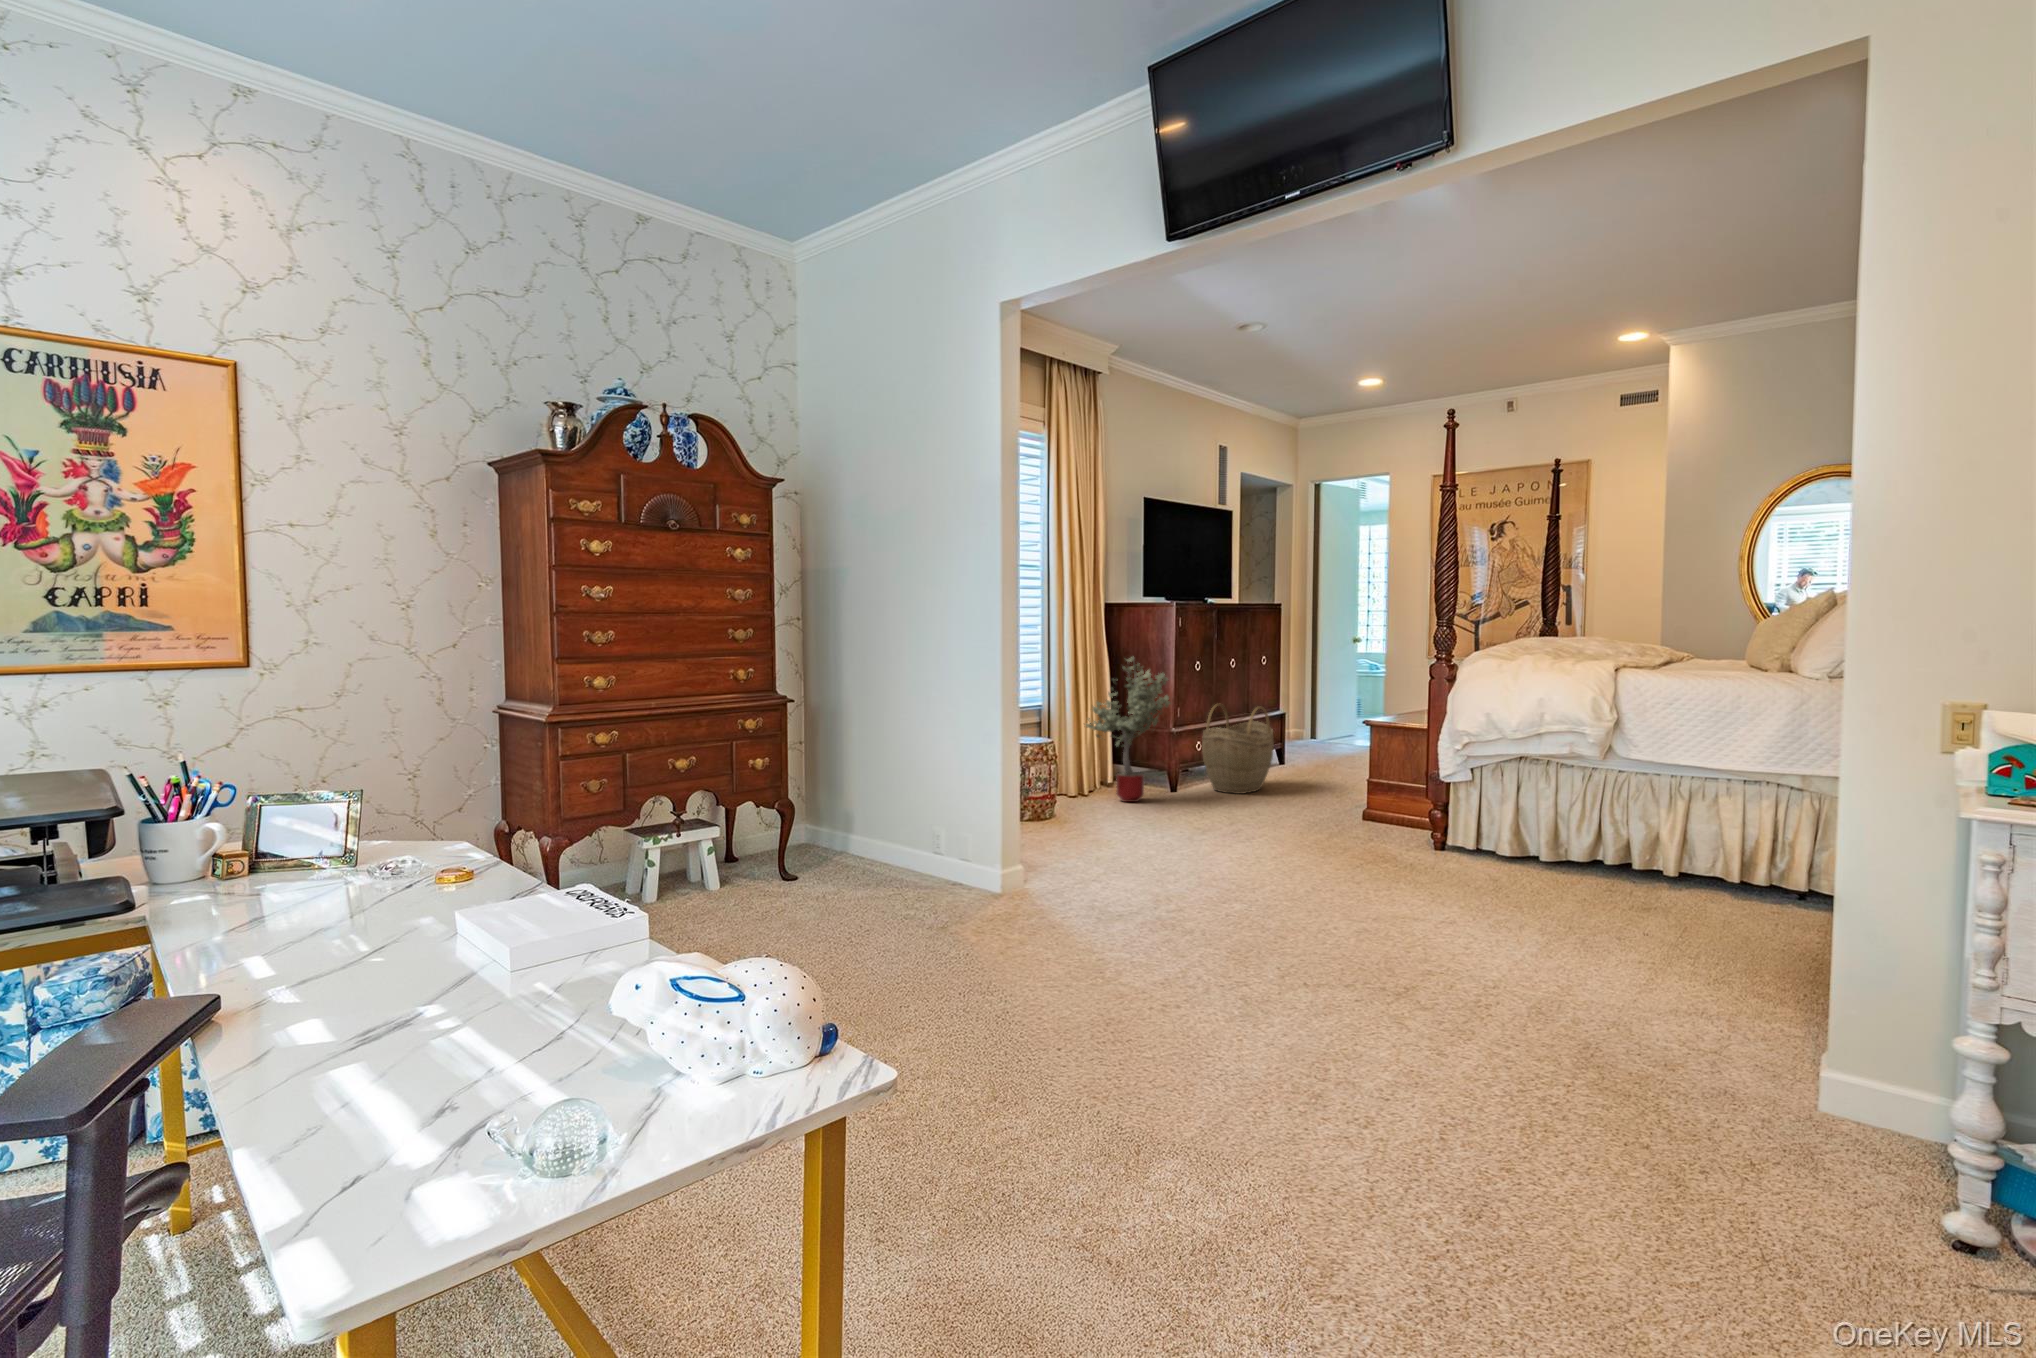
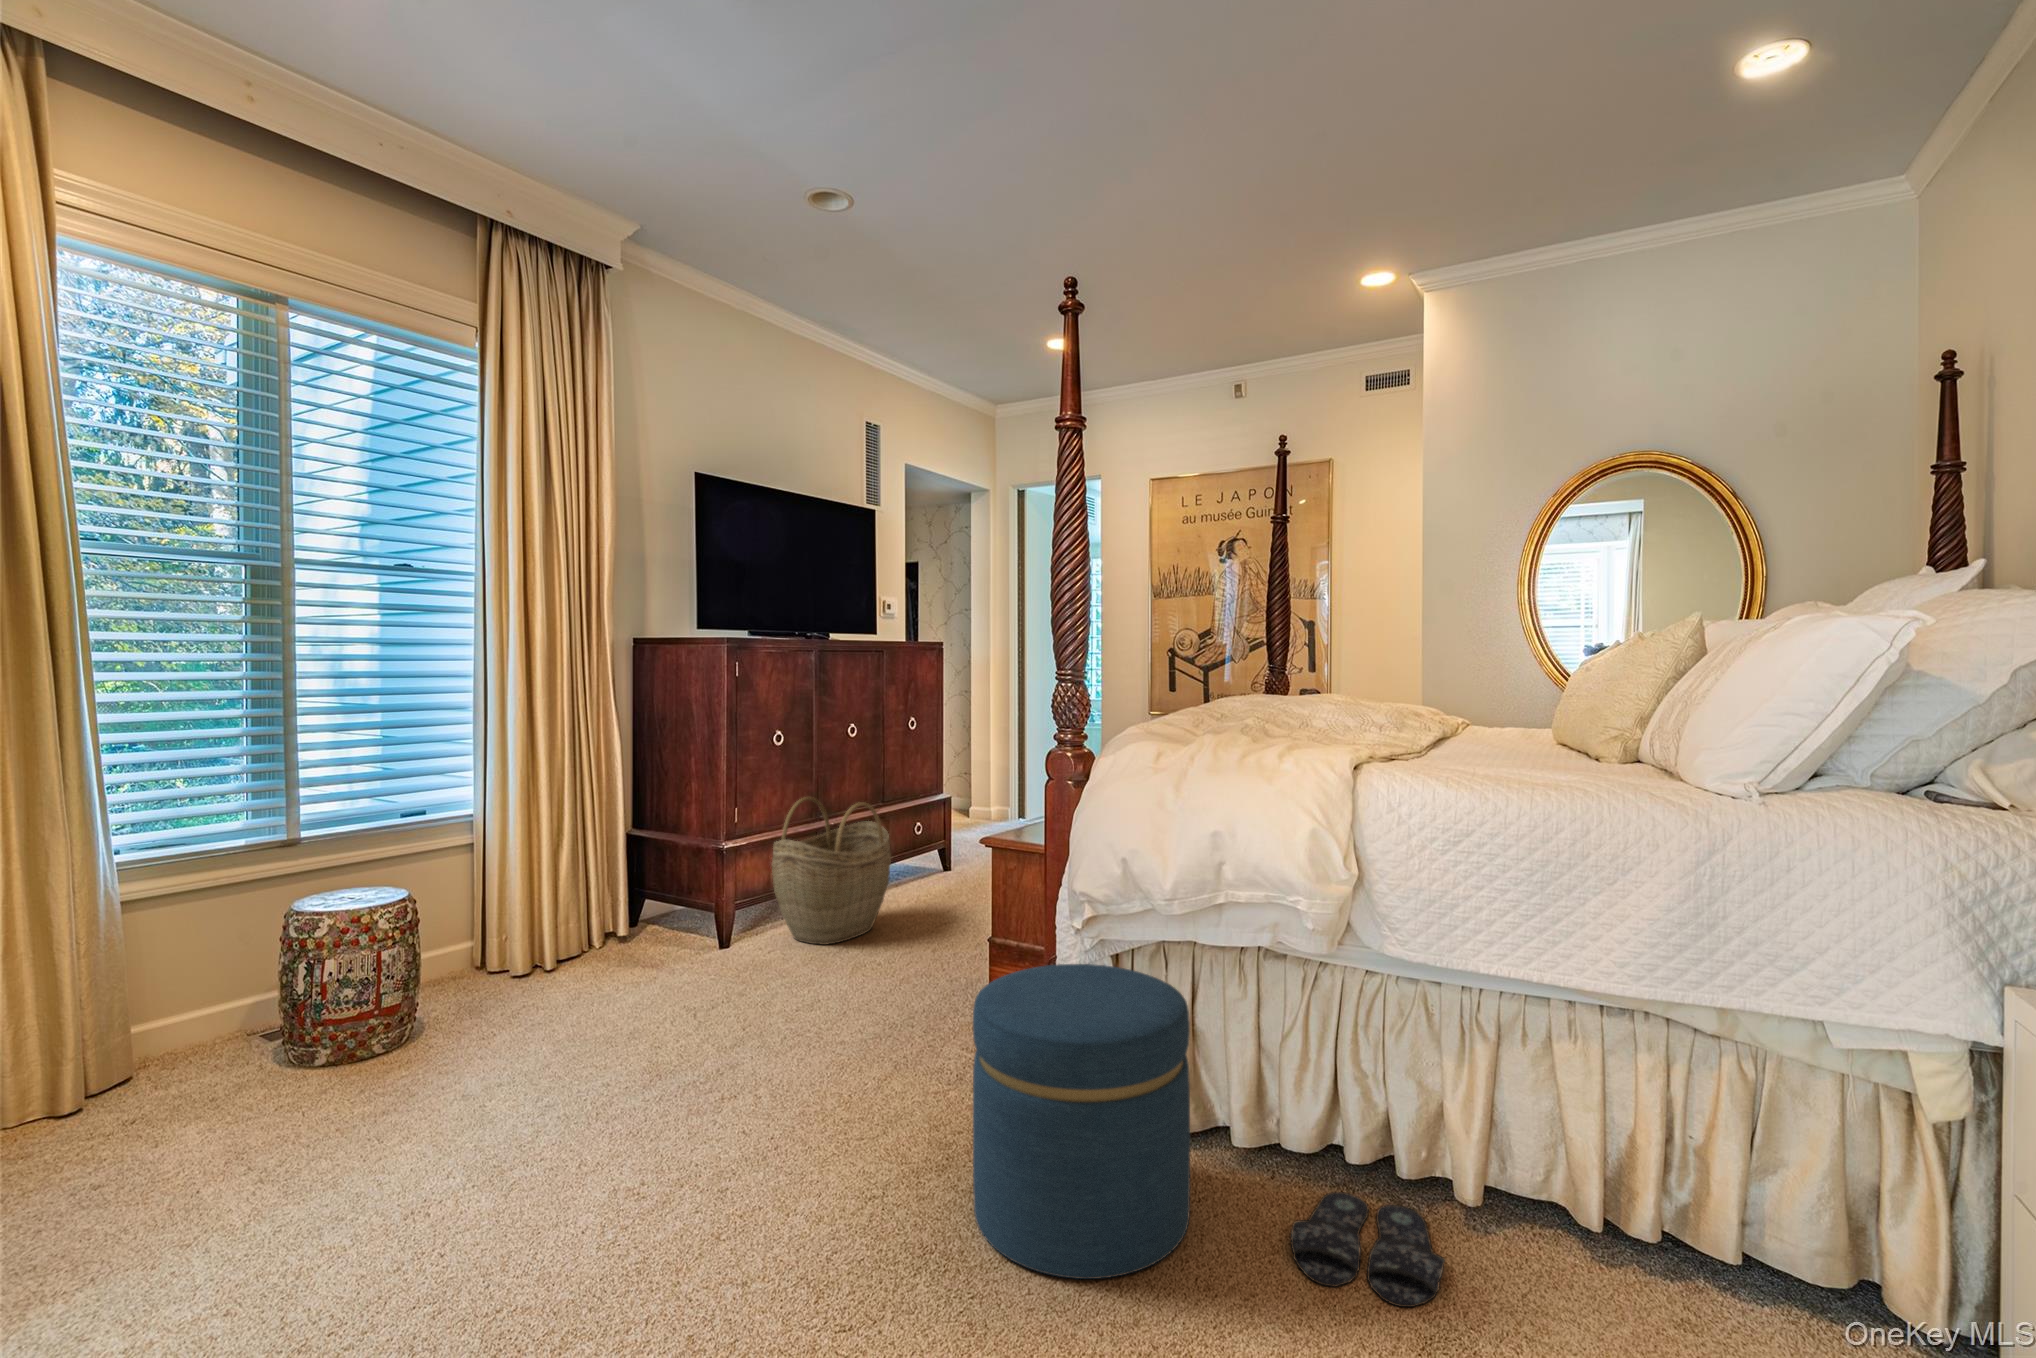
potted tree: present [1086,657,1170,802] -> none [516,728,705,980]
ottoman: none [1414,767,1527,887] -> present [973,964,1190,1279]
slippers: none [1577,875,1656,899] -> present [1291,1192,1445,1307]

